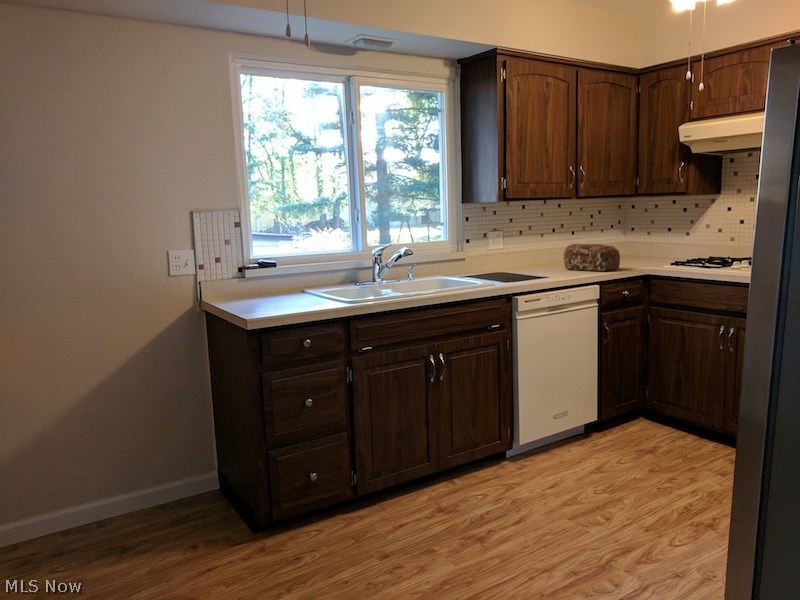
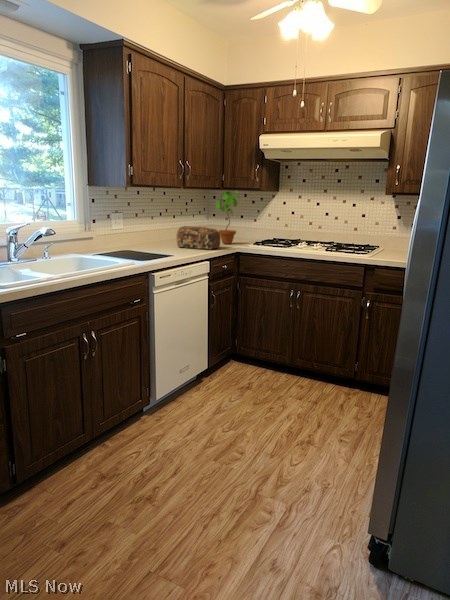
potted plant: none [619,197,652,265] -> present [216,191,239,244]

